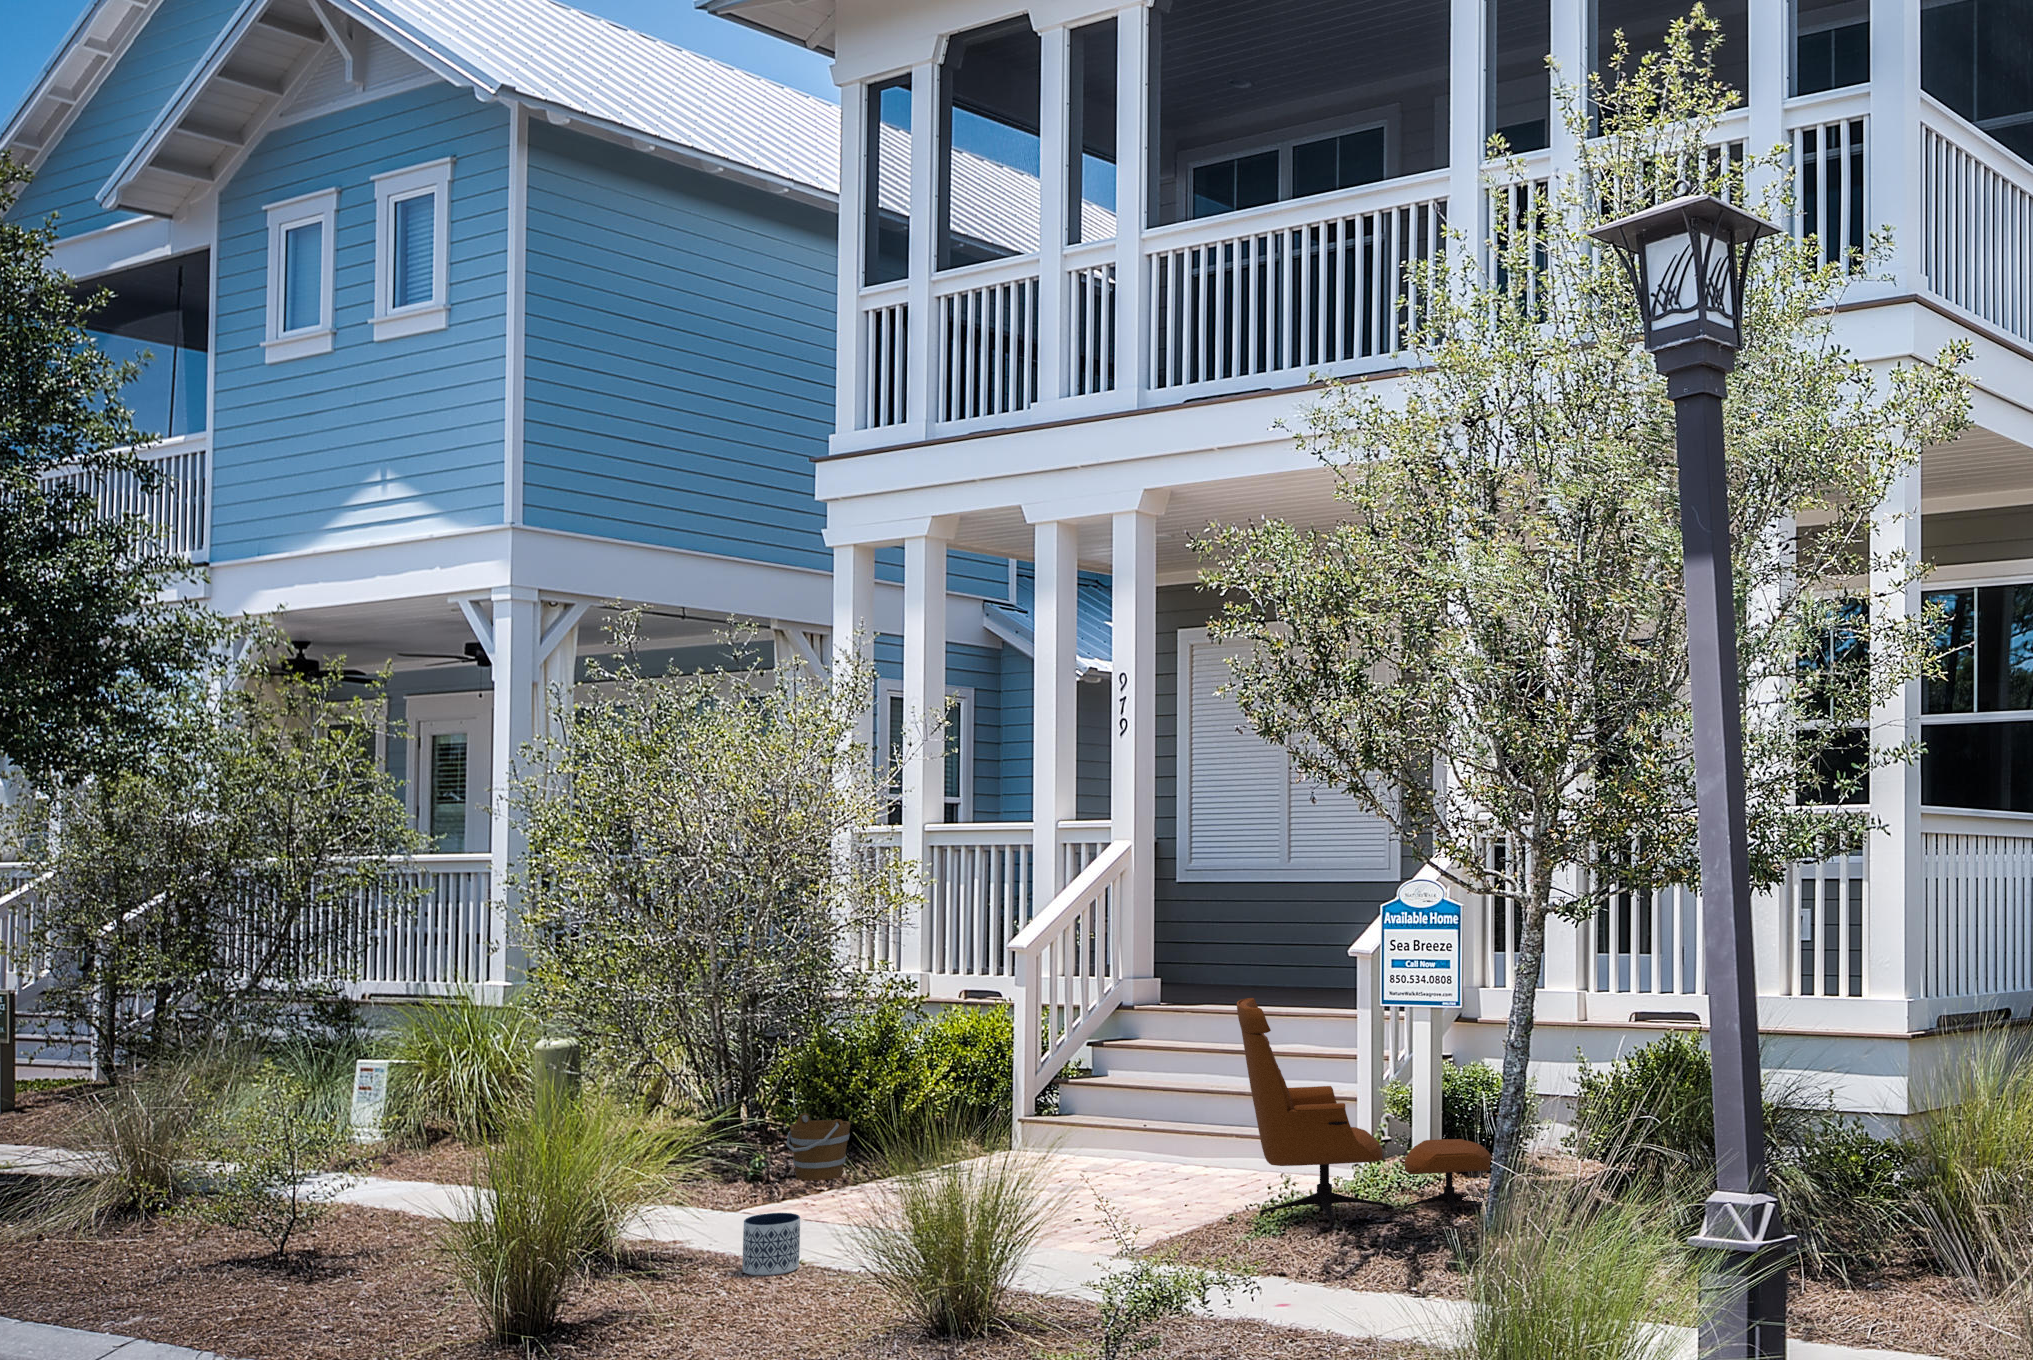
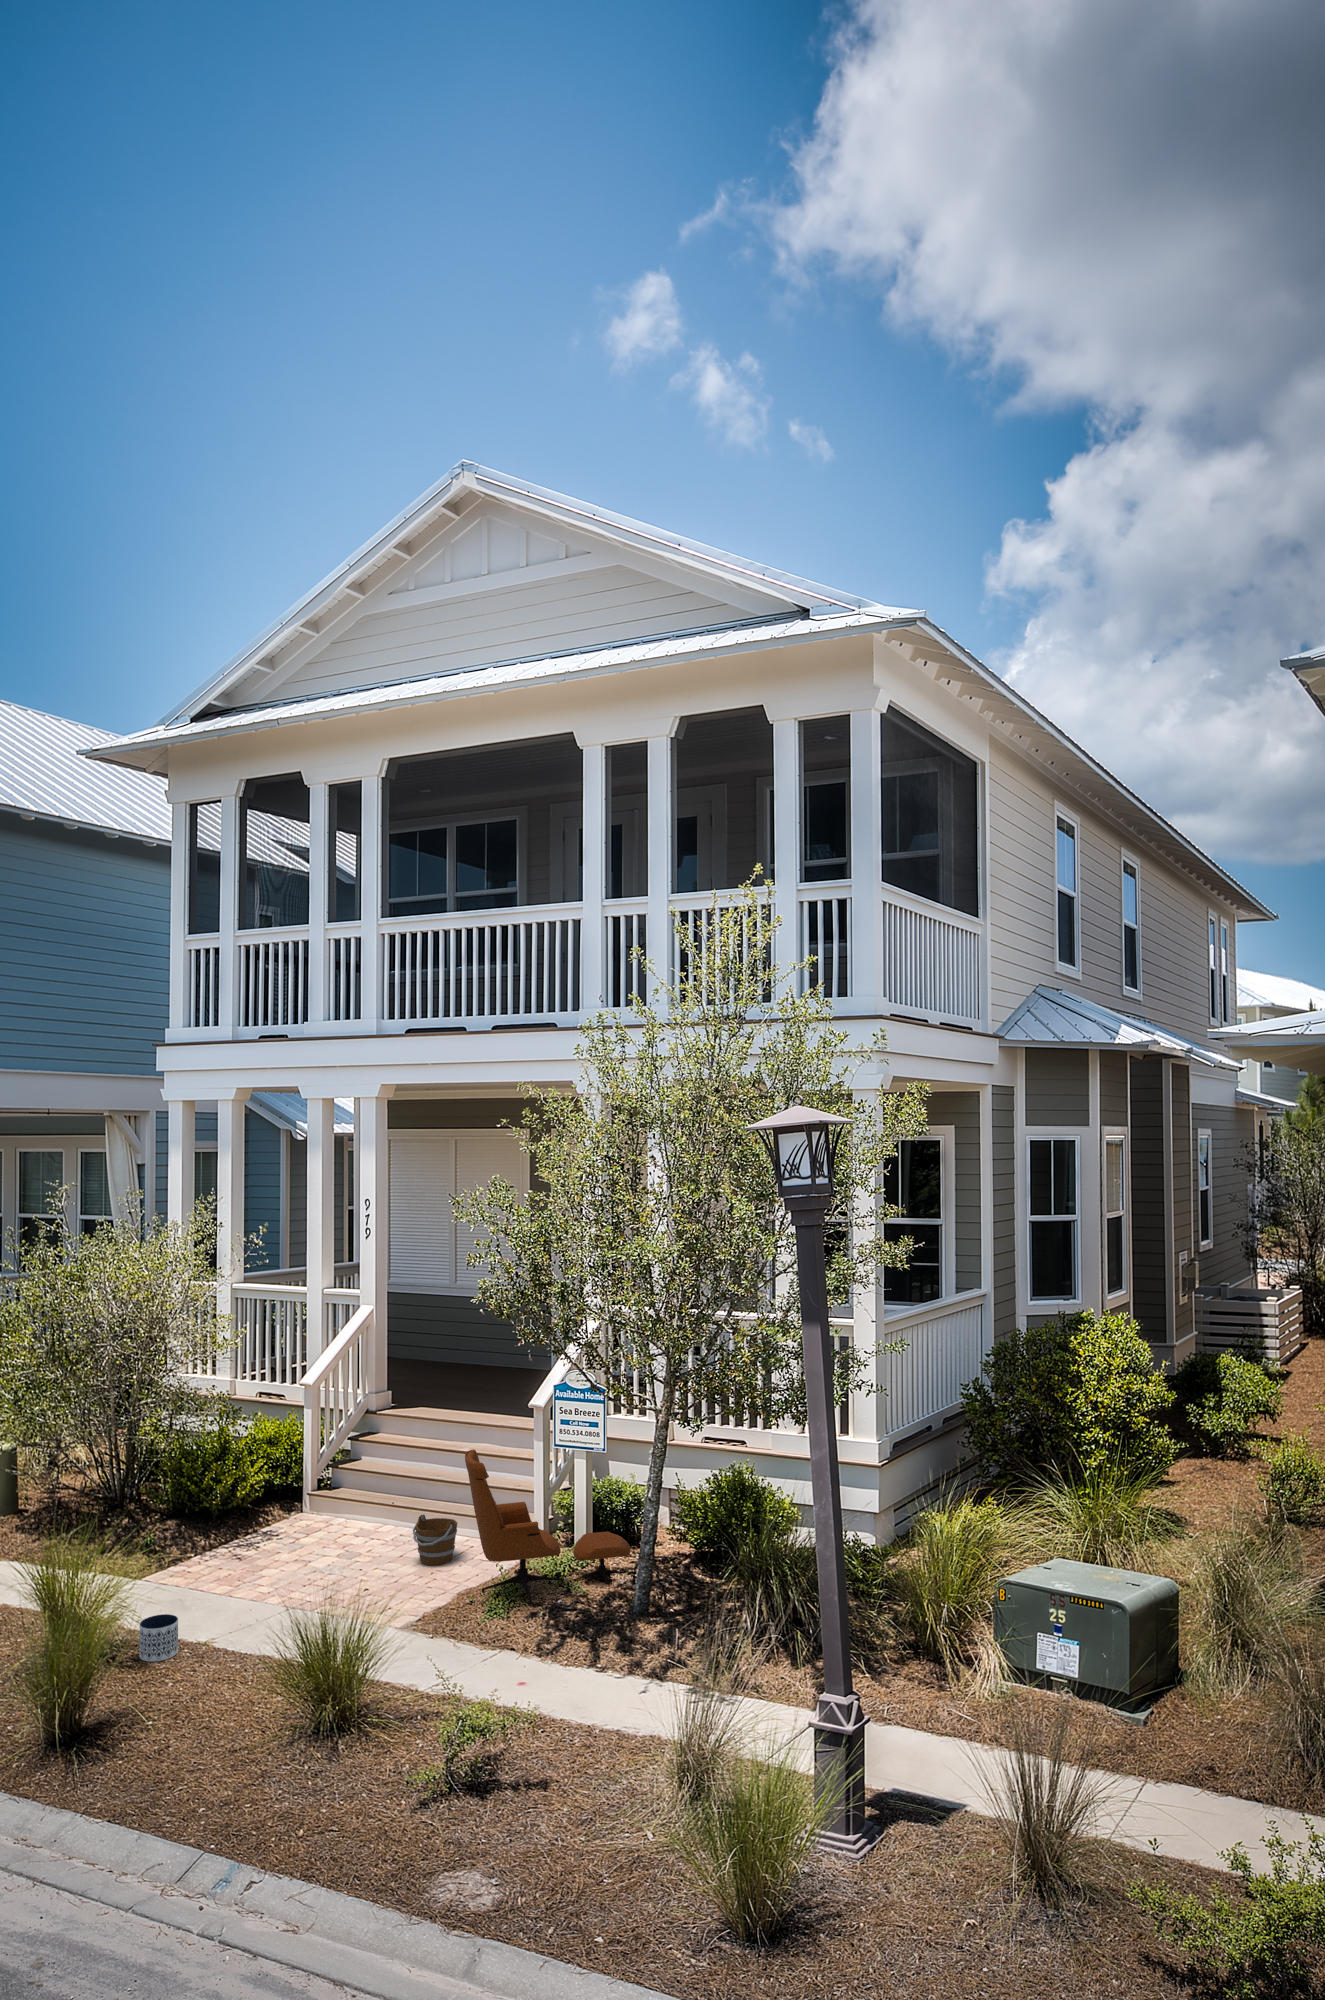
bucket: present [787,1113,850,1180] -> present [413,1515,457,1565]

